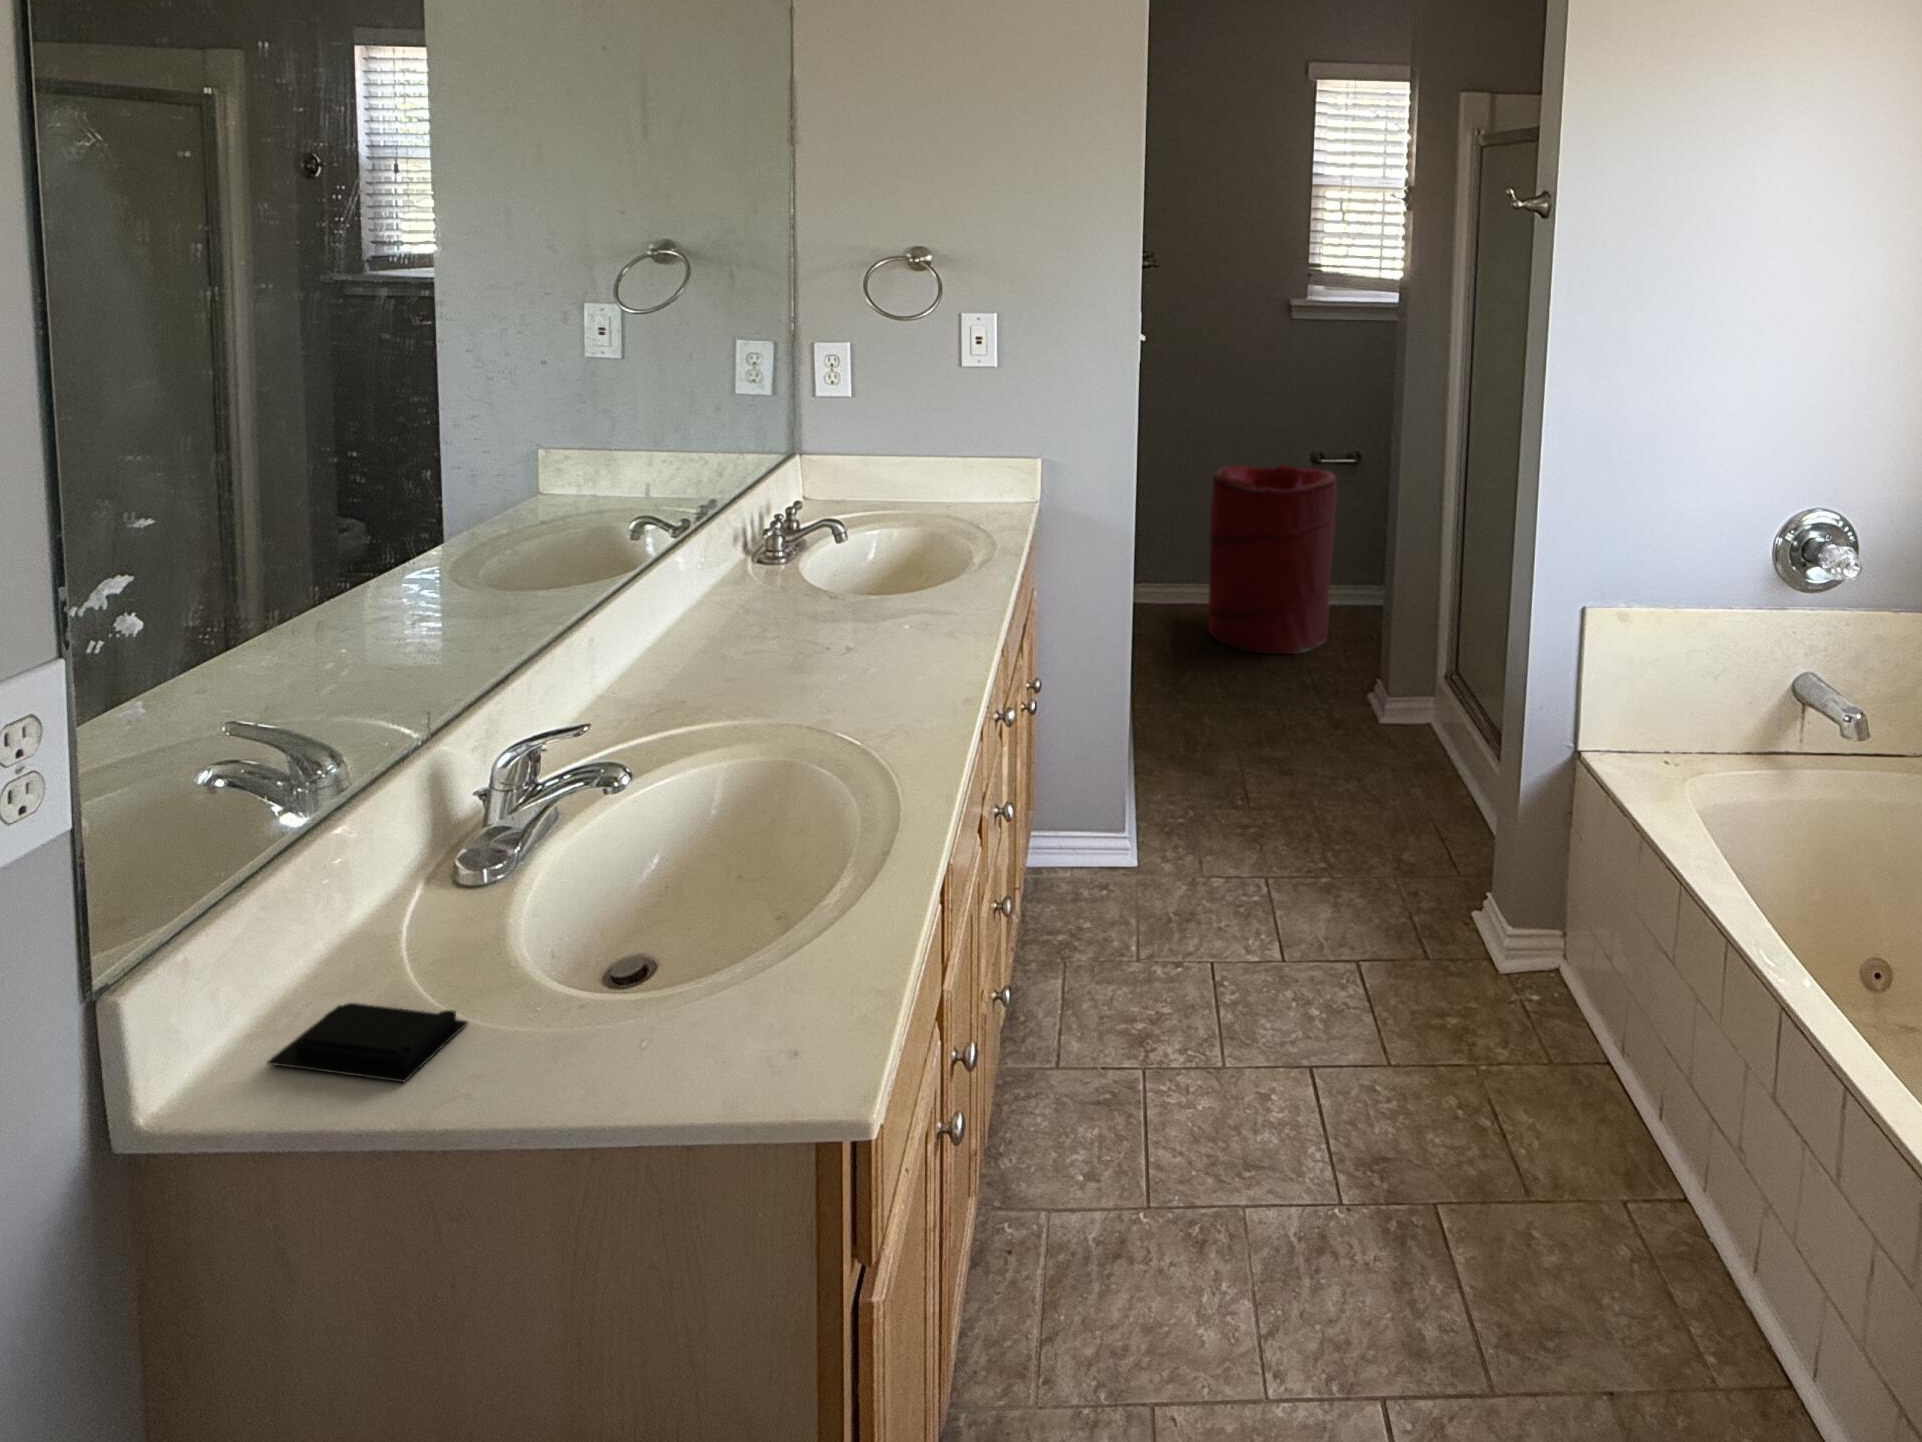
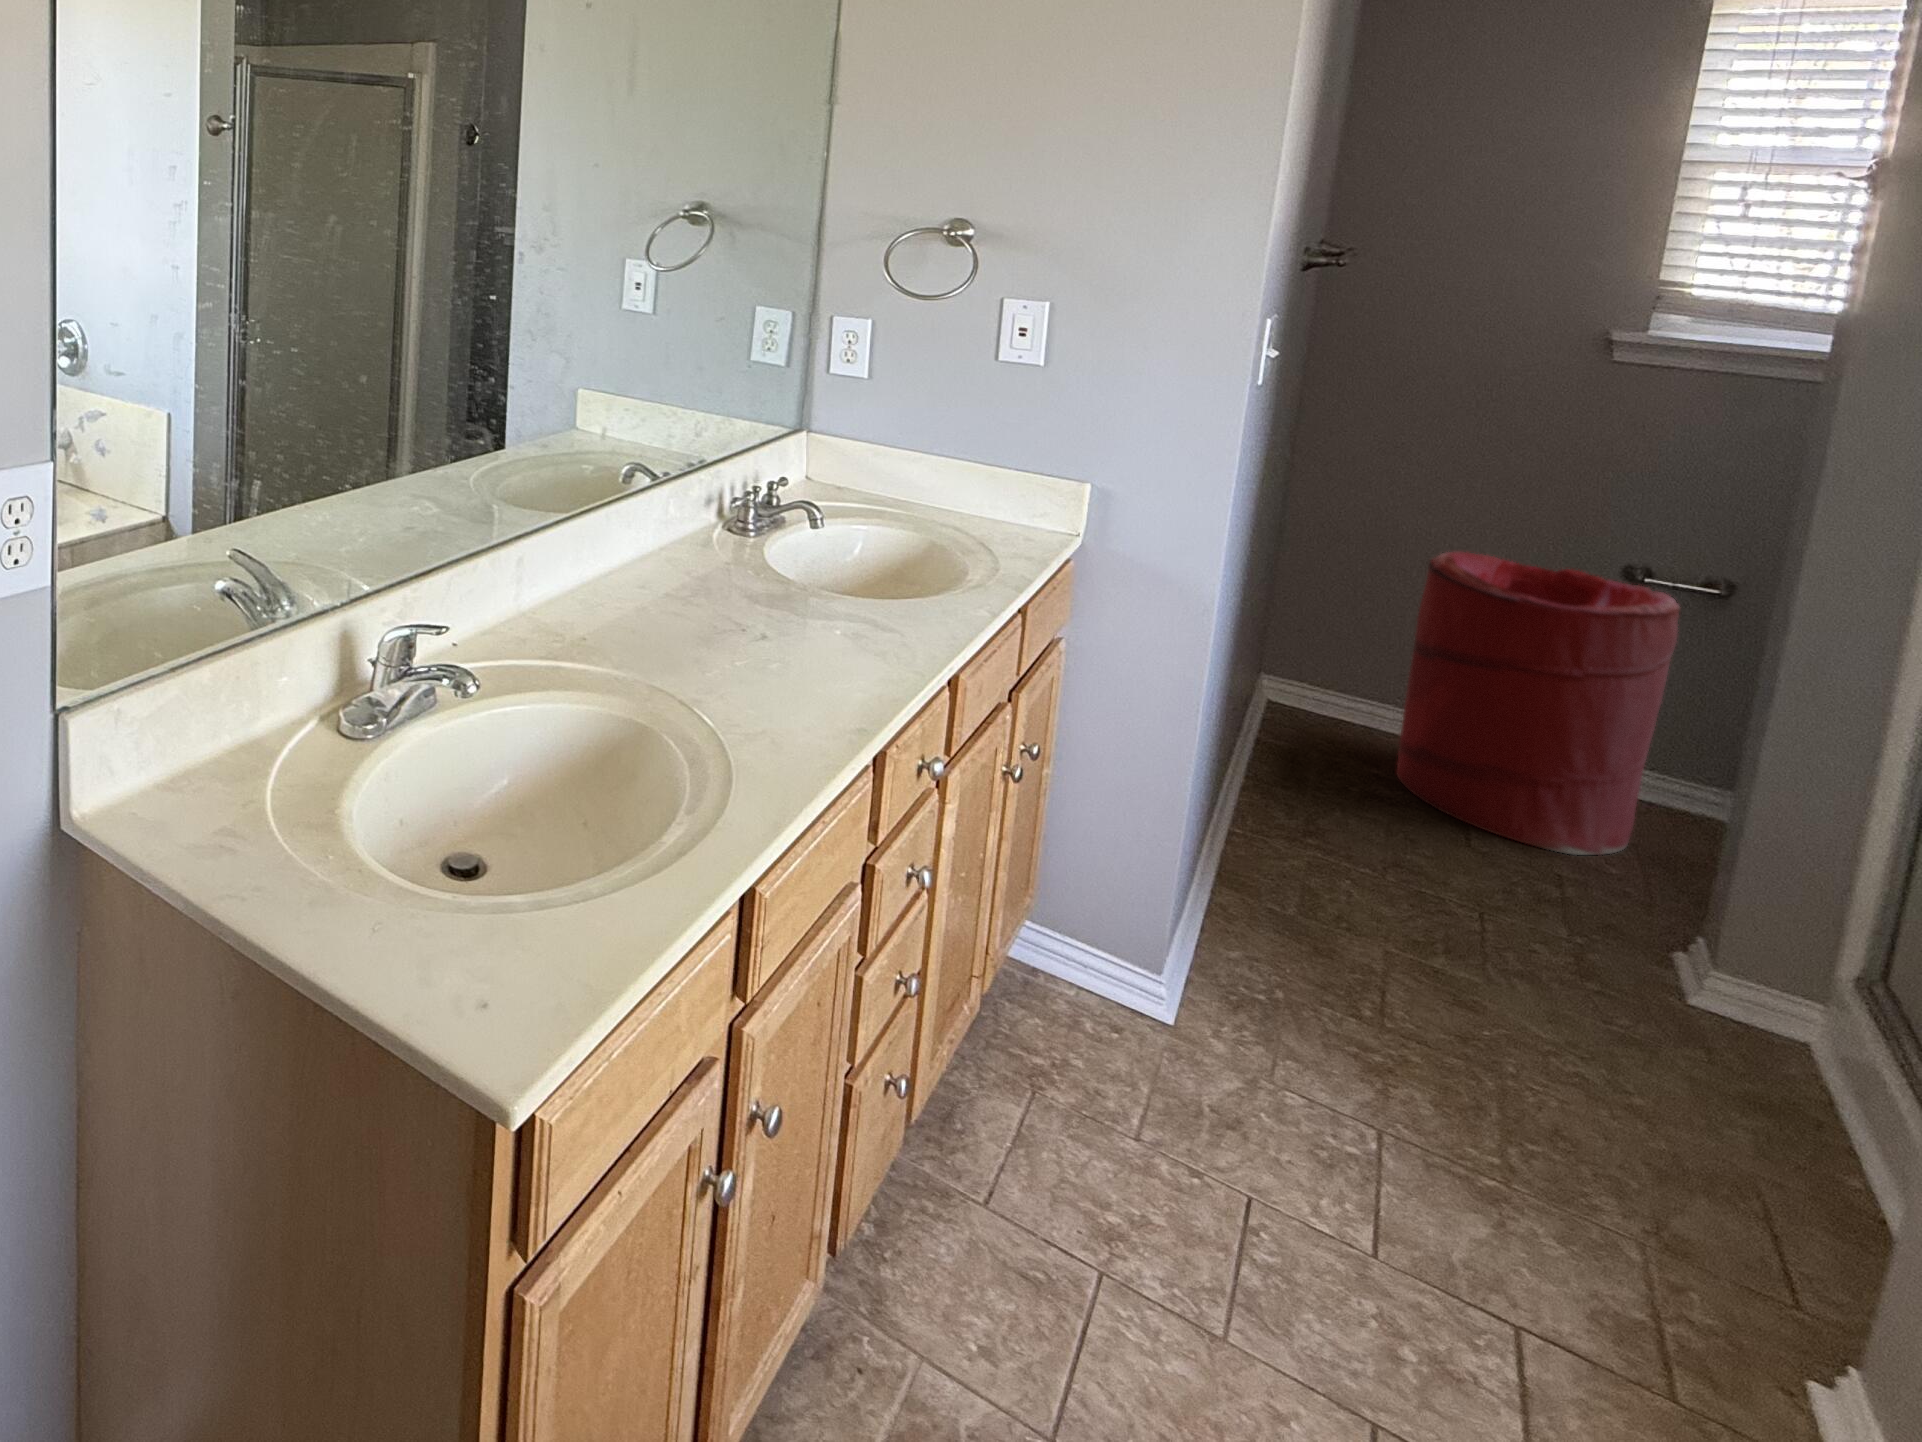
soap bar: present [268,1003,468,1082] -> none [160,786,280,864]

